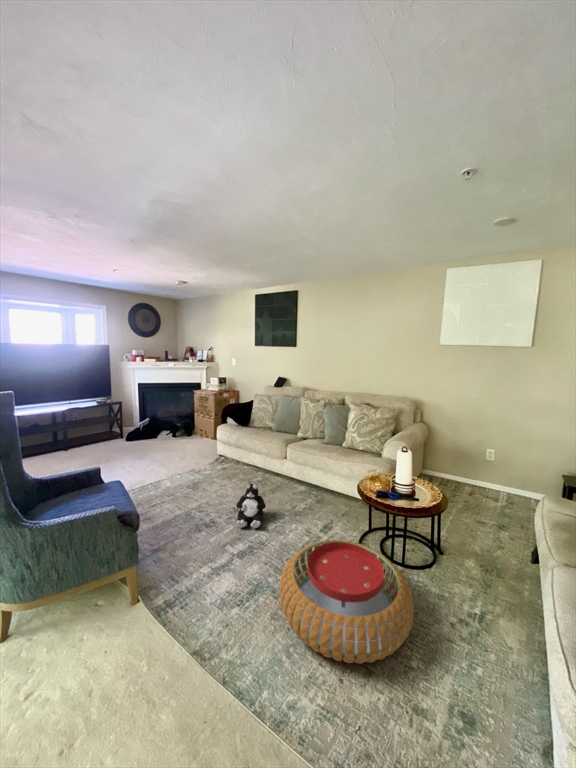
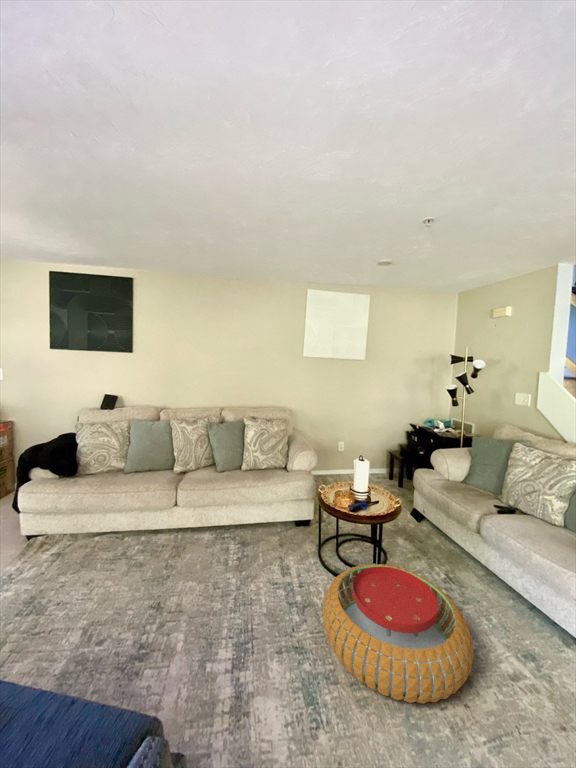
plush toy: present [236,483,266,528] -> none [172,550,224,627]

